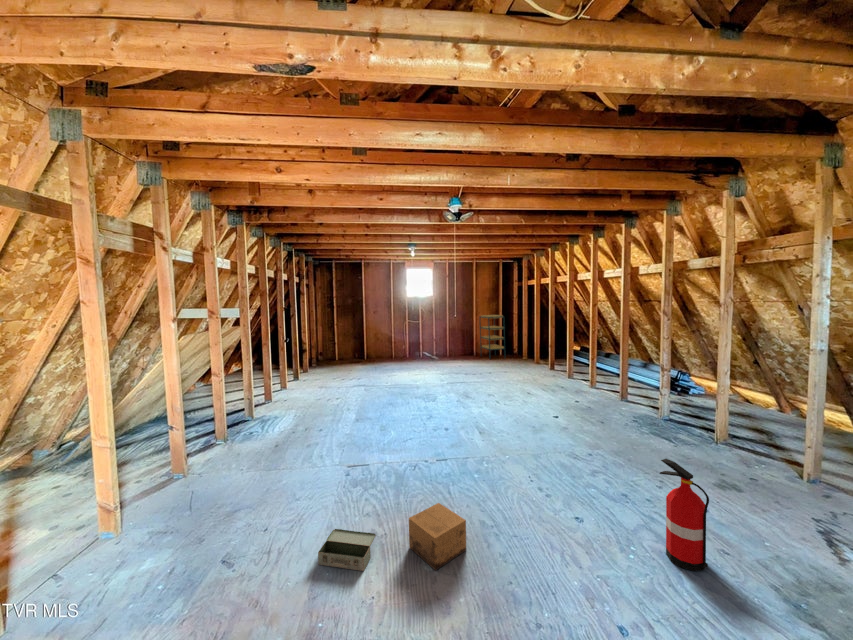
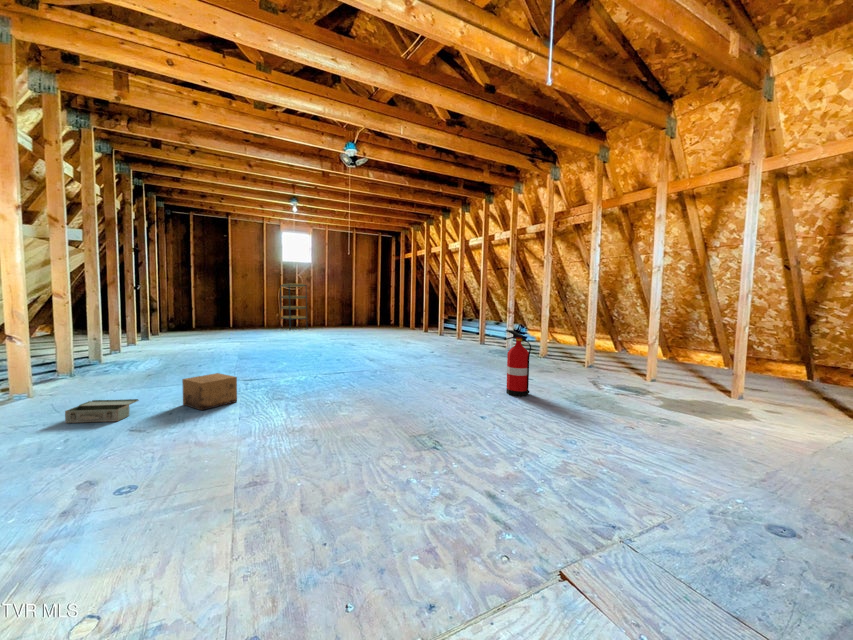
shelving unit: present [480,315,505,359] -> present [280,283,307,328]
cardboard box: present [409,503,466,570] -> present [182,373,237,410]
toolbox: present [318,529,376,571] -> present [65,399,139,423]

